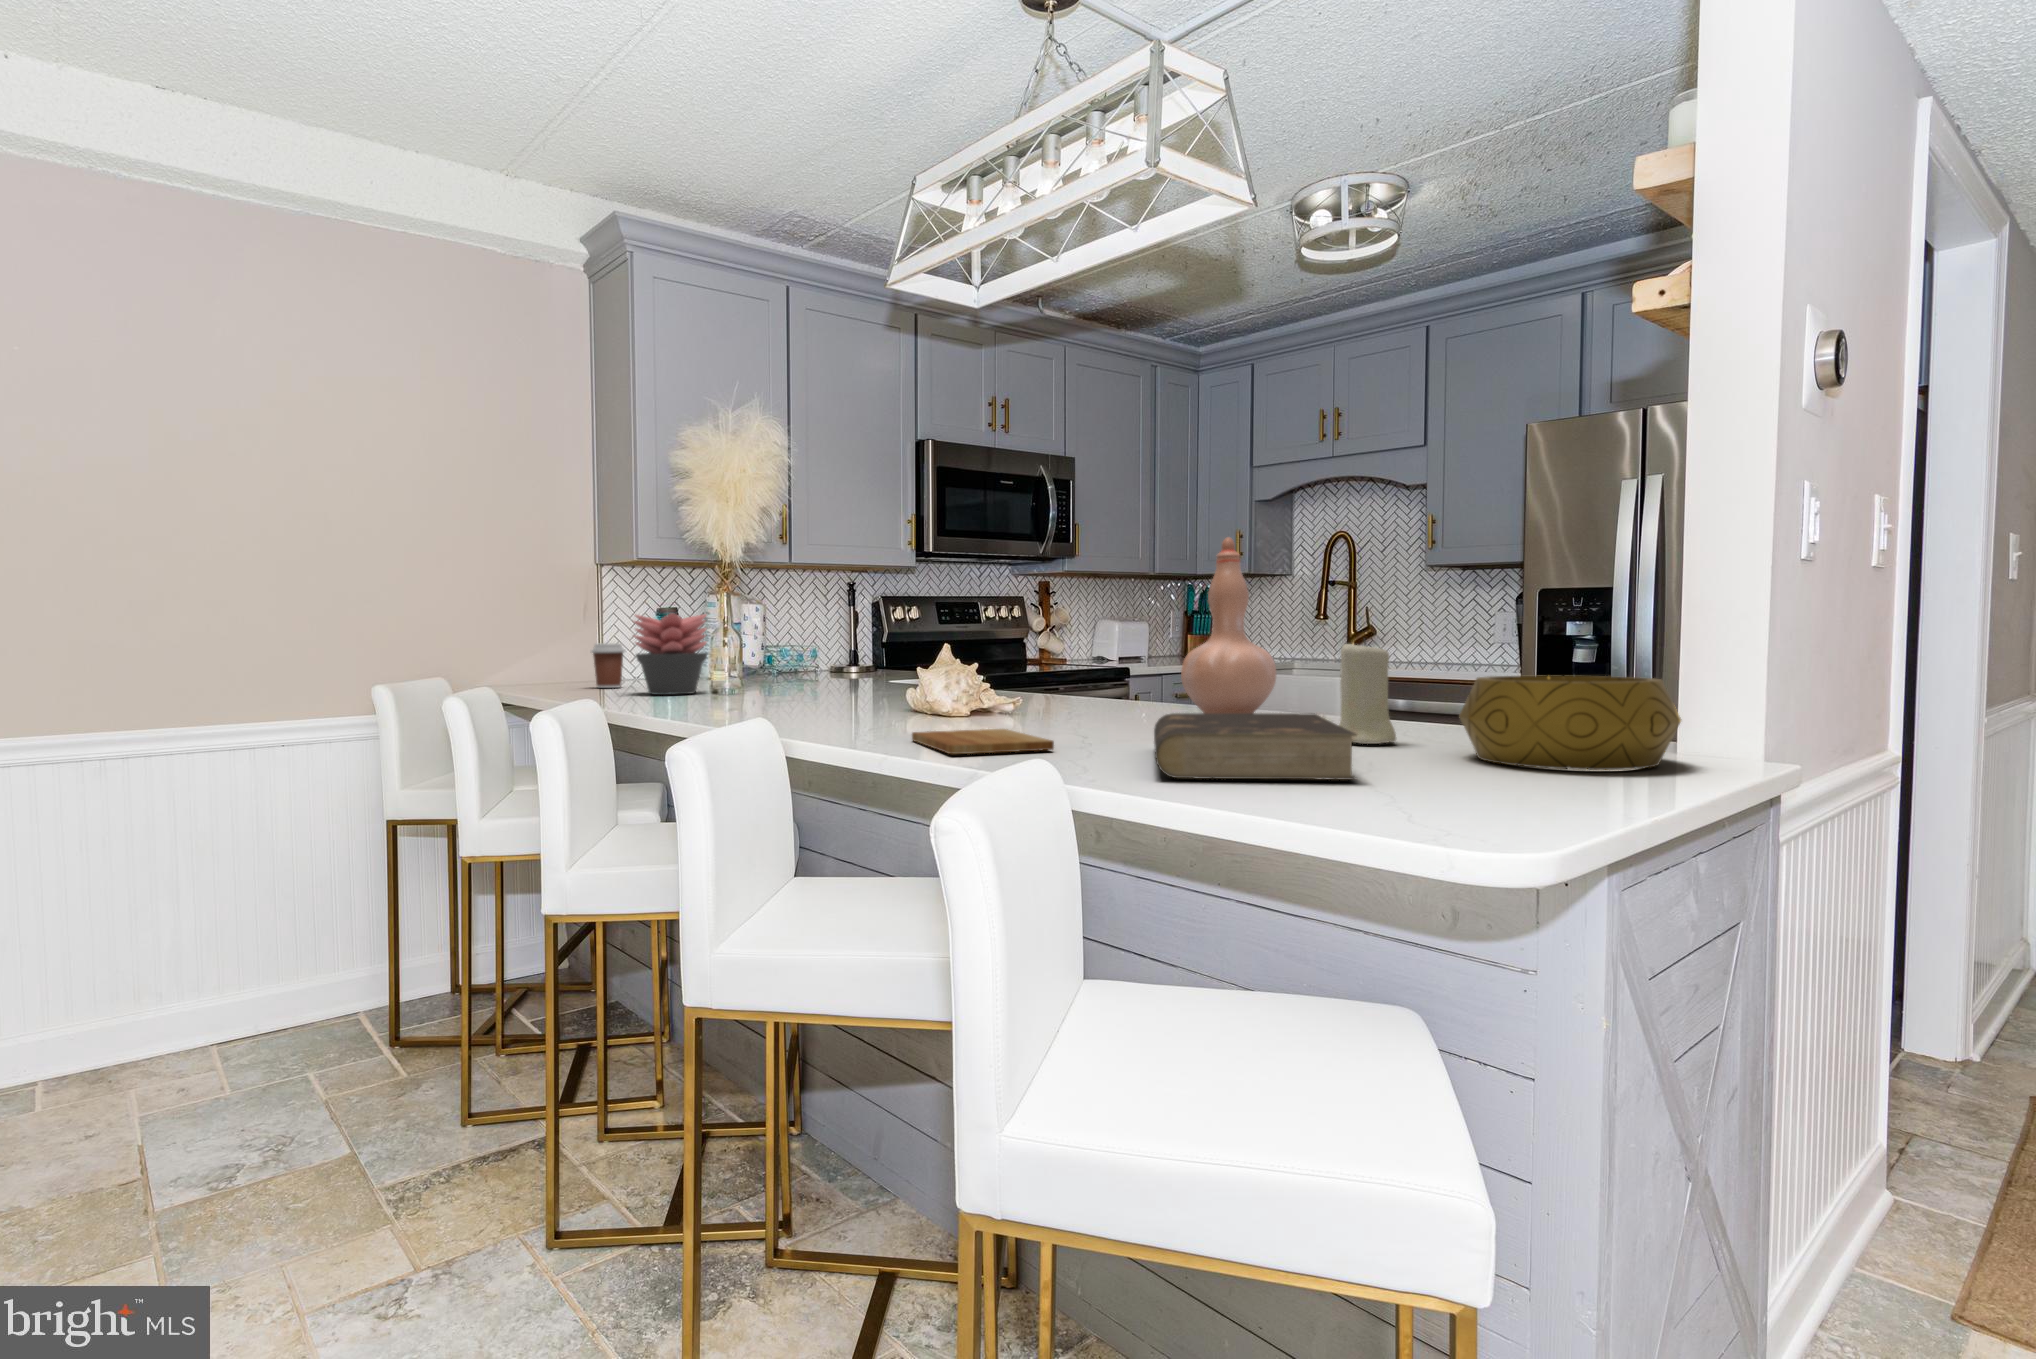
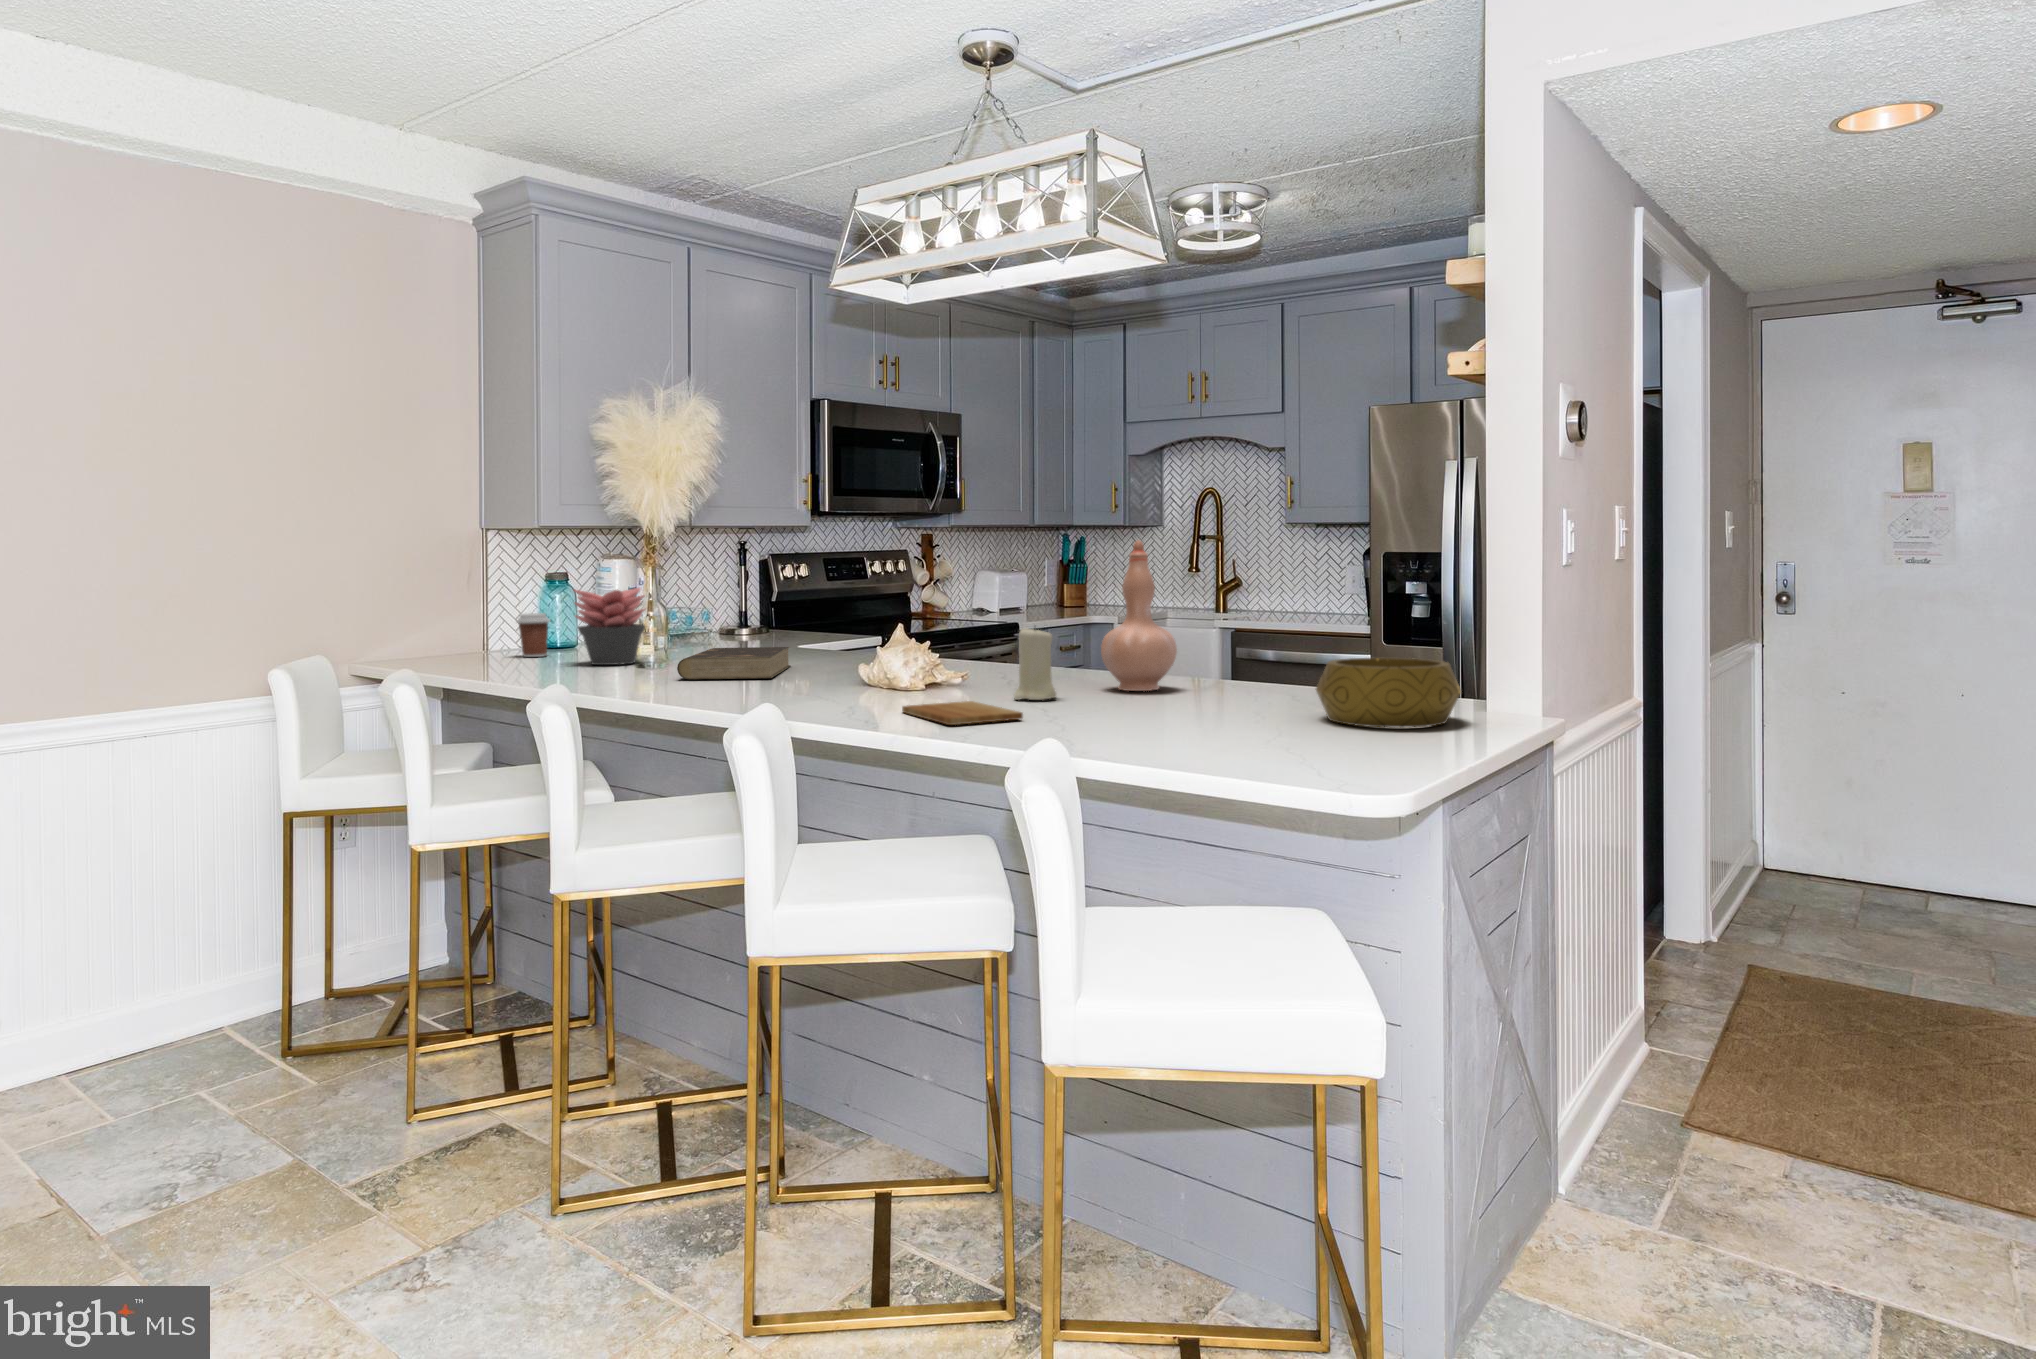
candle: present [1339,639,1396,744] -> present [1014,629,1056,700]
book: present [1154,713,1357,780] -> present [677,647,790,679]

